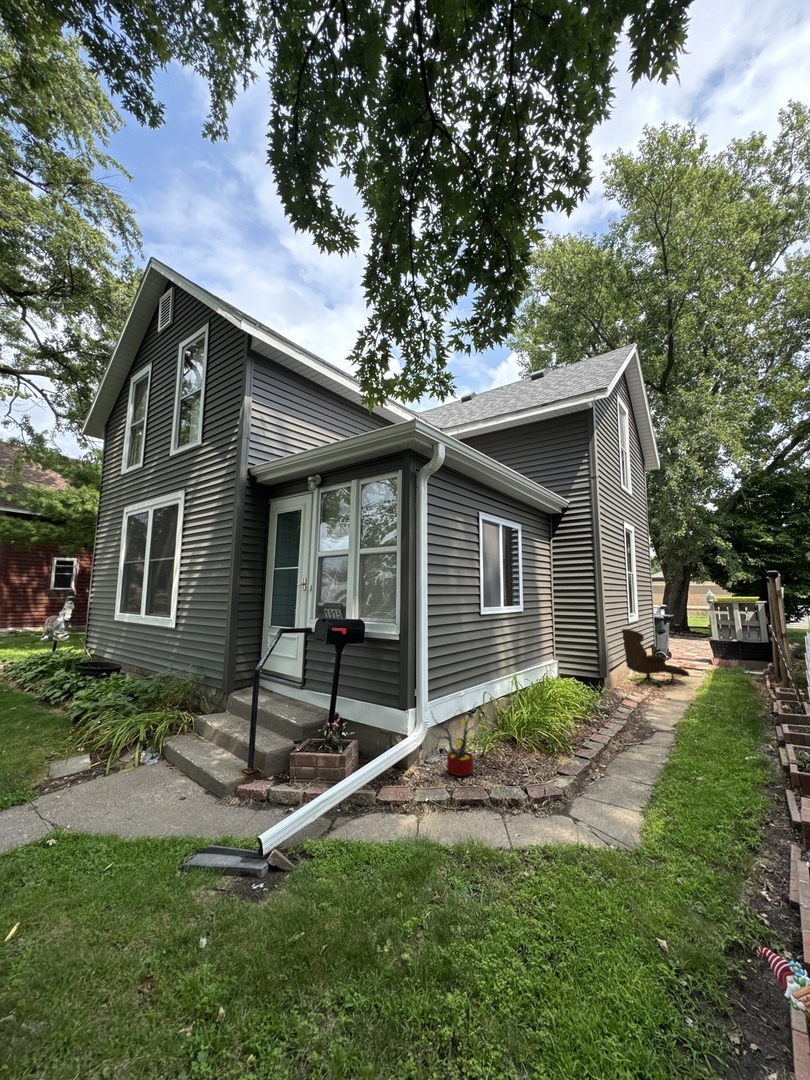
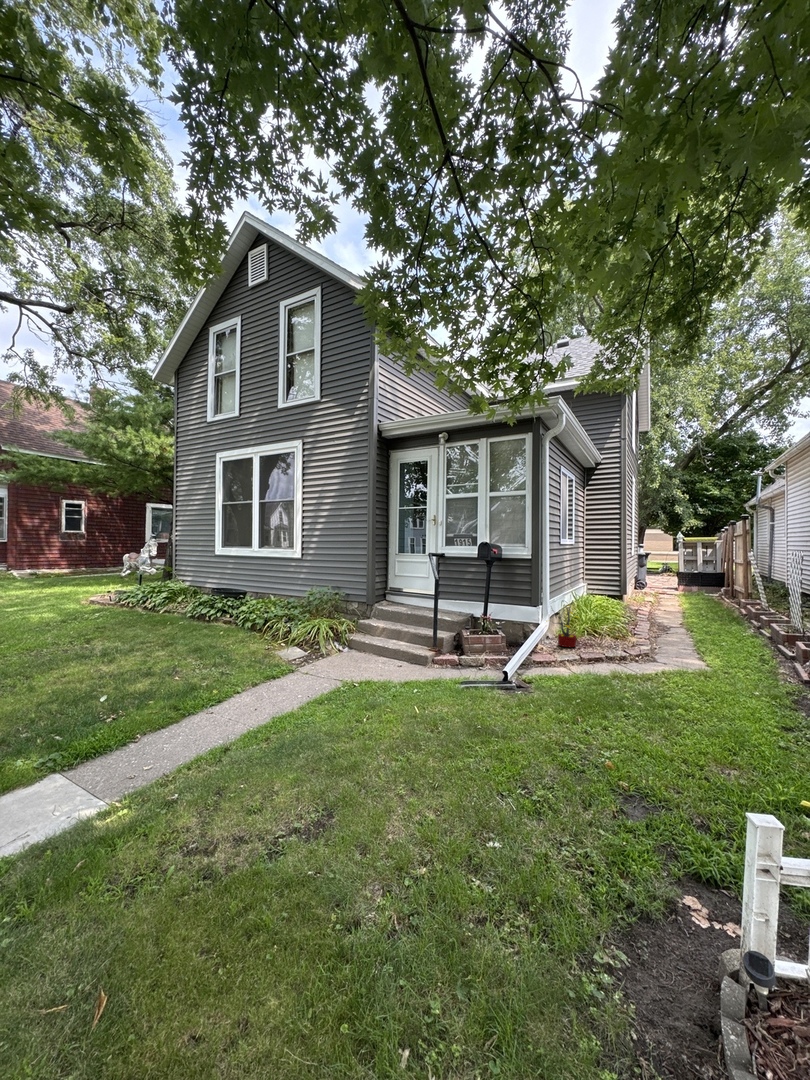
lounge chair: present [622,629,690,688] -> none [625,561,676,604]

